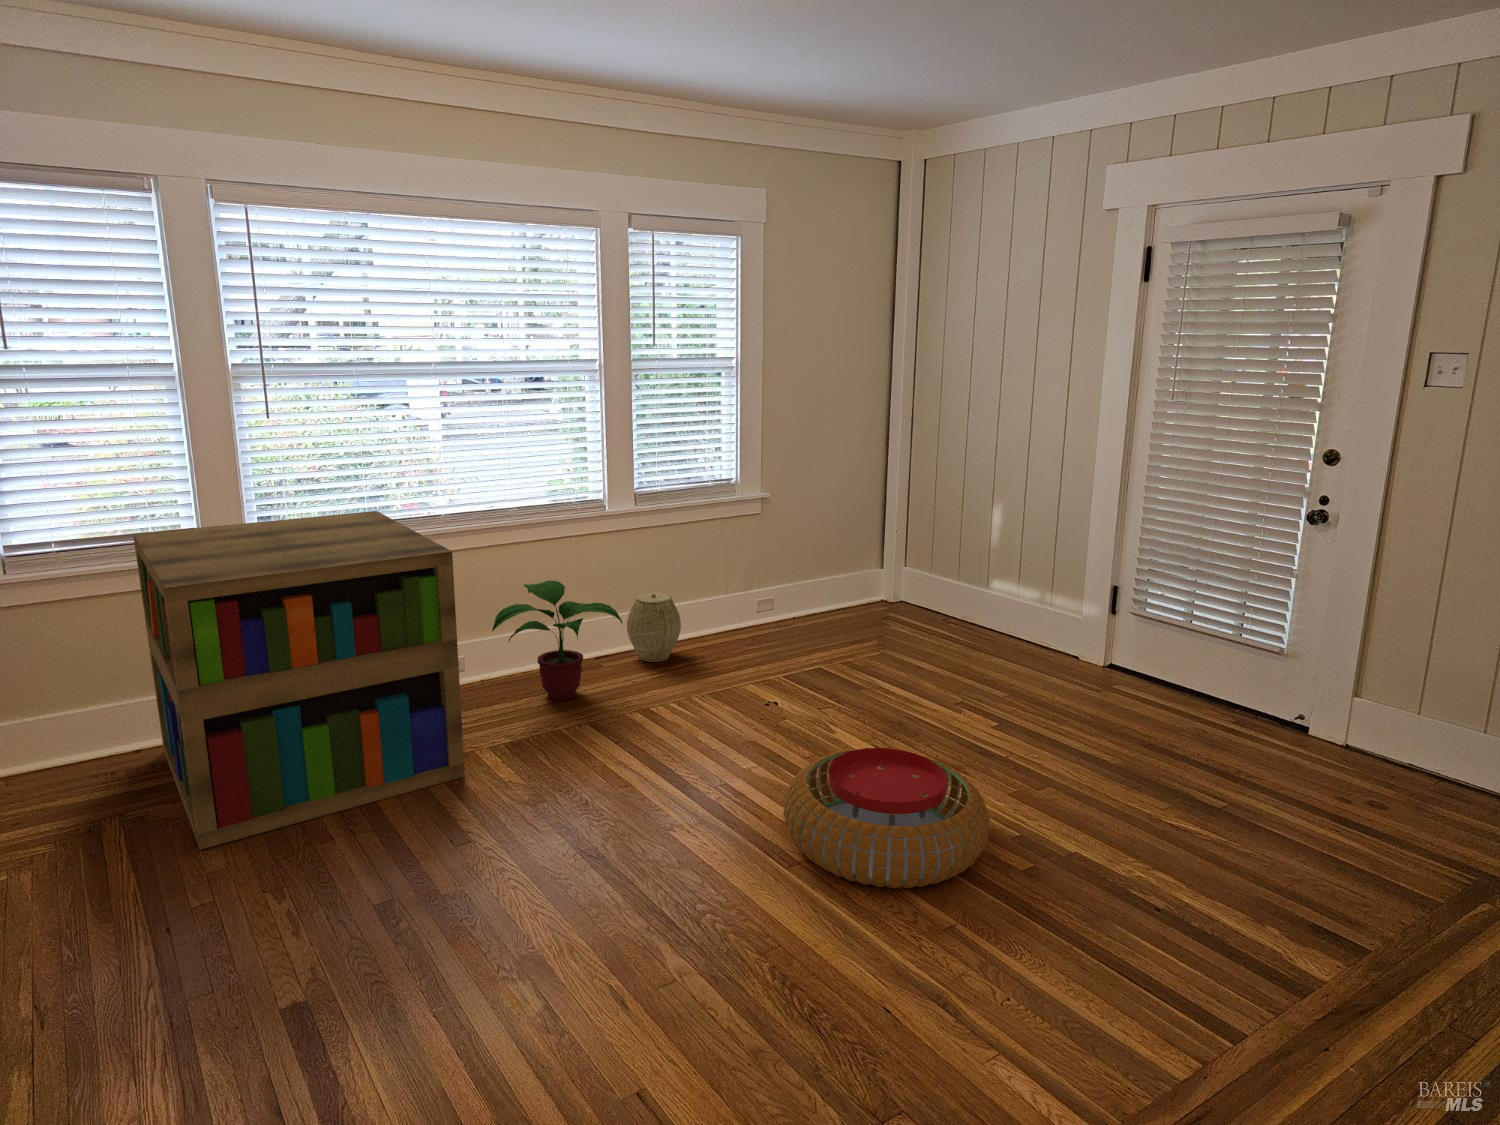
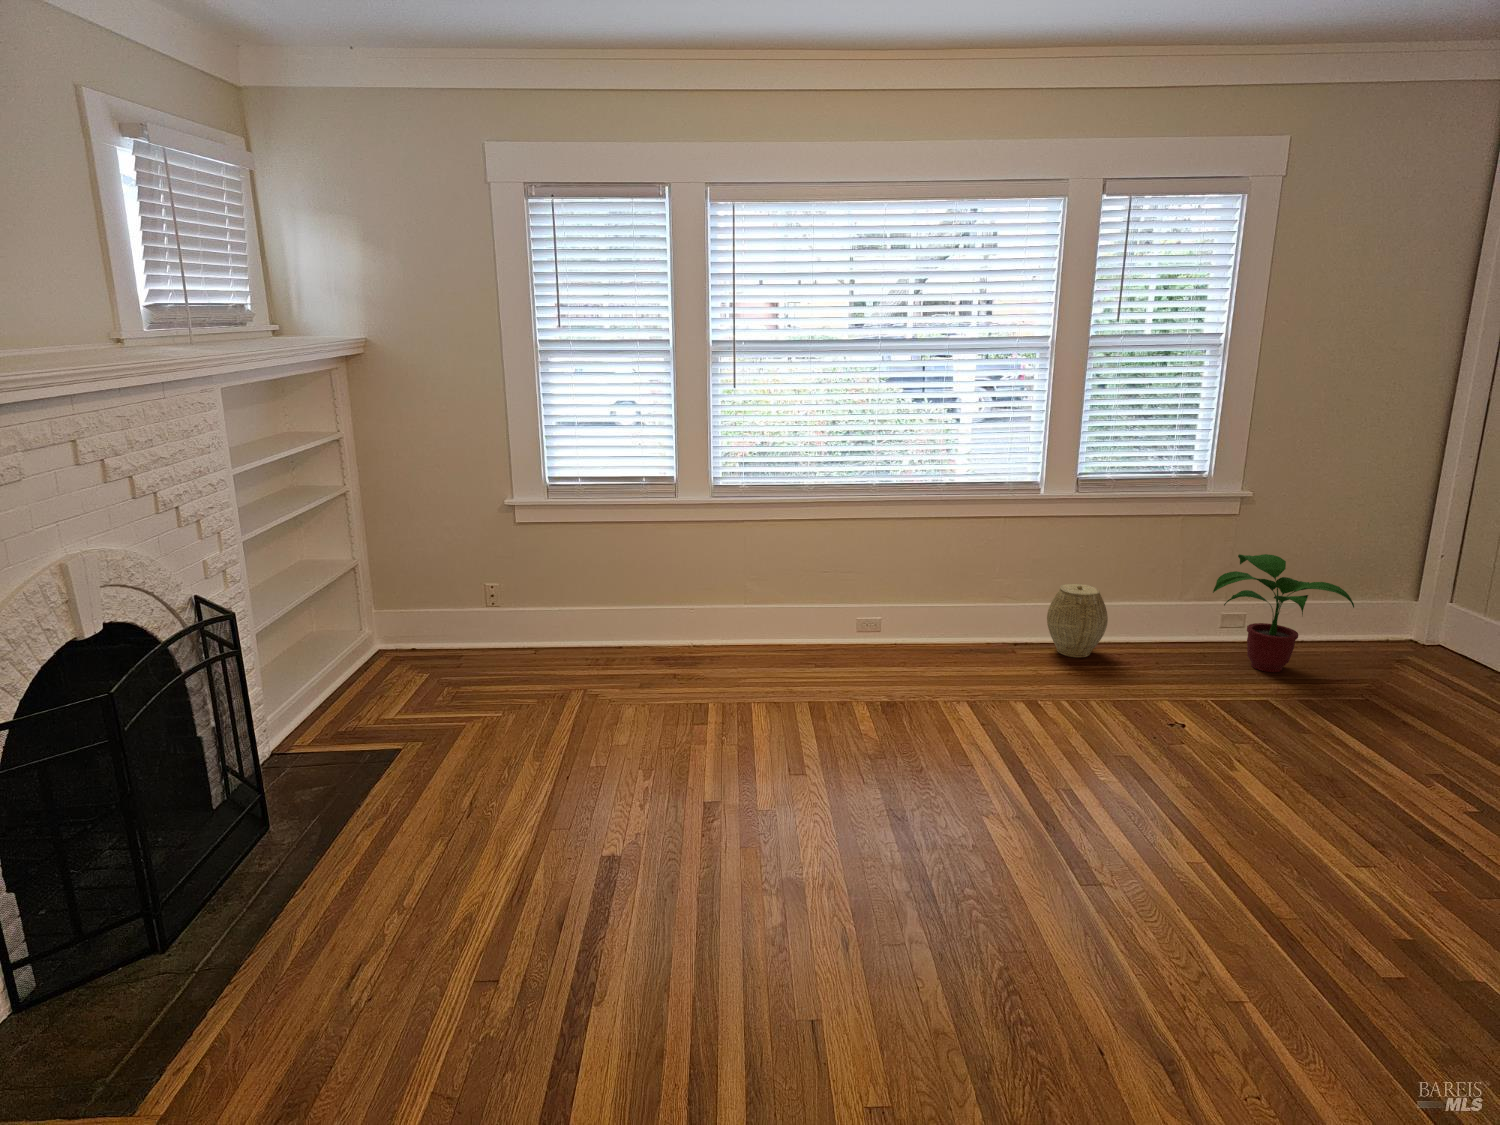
bookshelf: present [133,511,465,850] -> none [607,472,837,723]
potted plant: present [492,580,622,700] -> present [1213,554,1354,672]
pouf: present [783,748,990,889] -> none [1107,796,1399,992]

